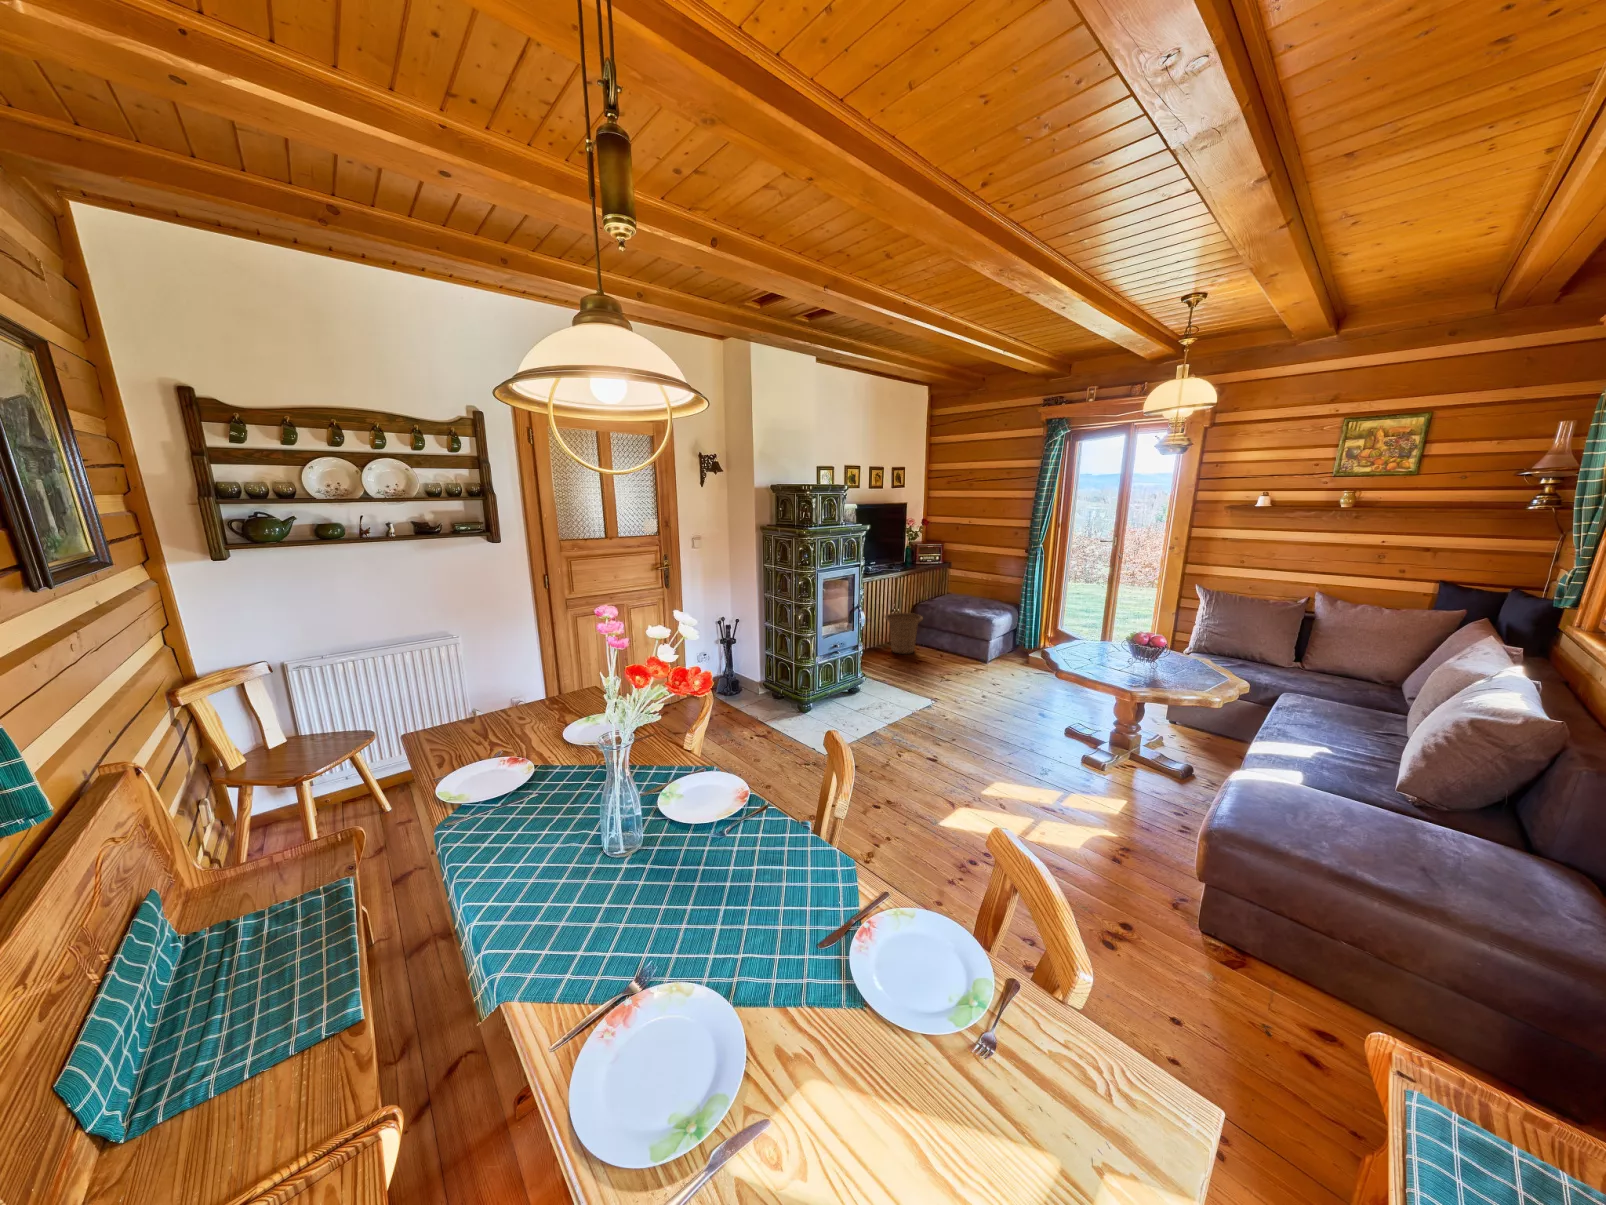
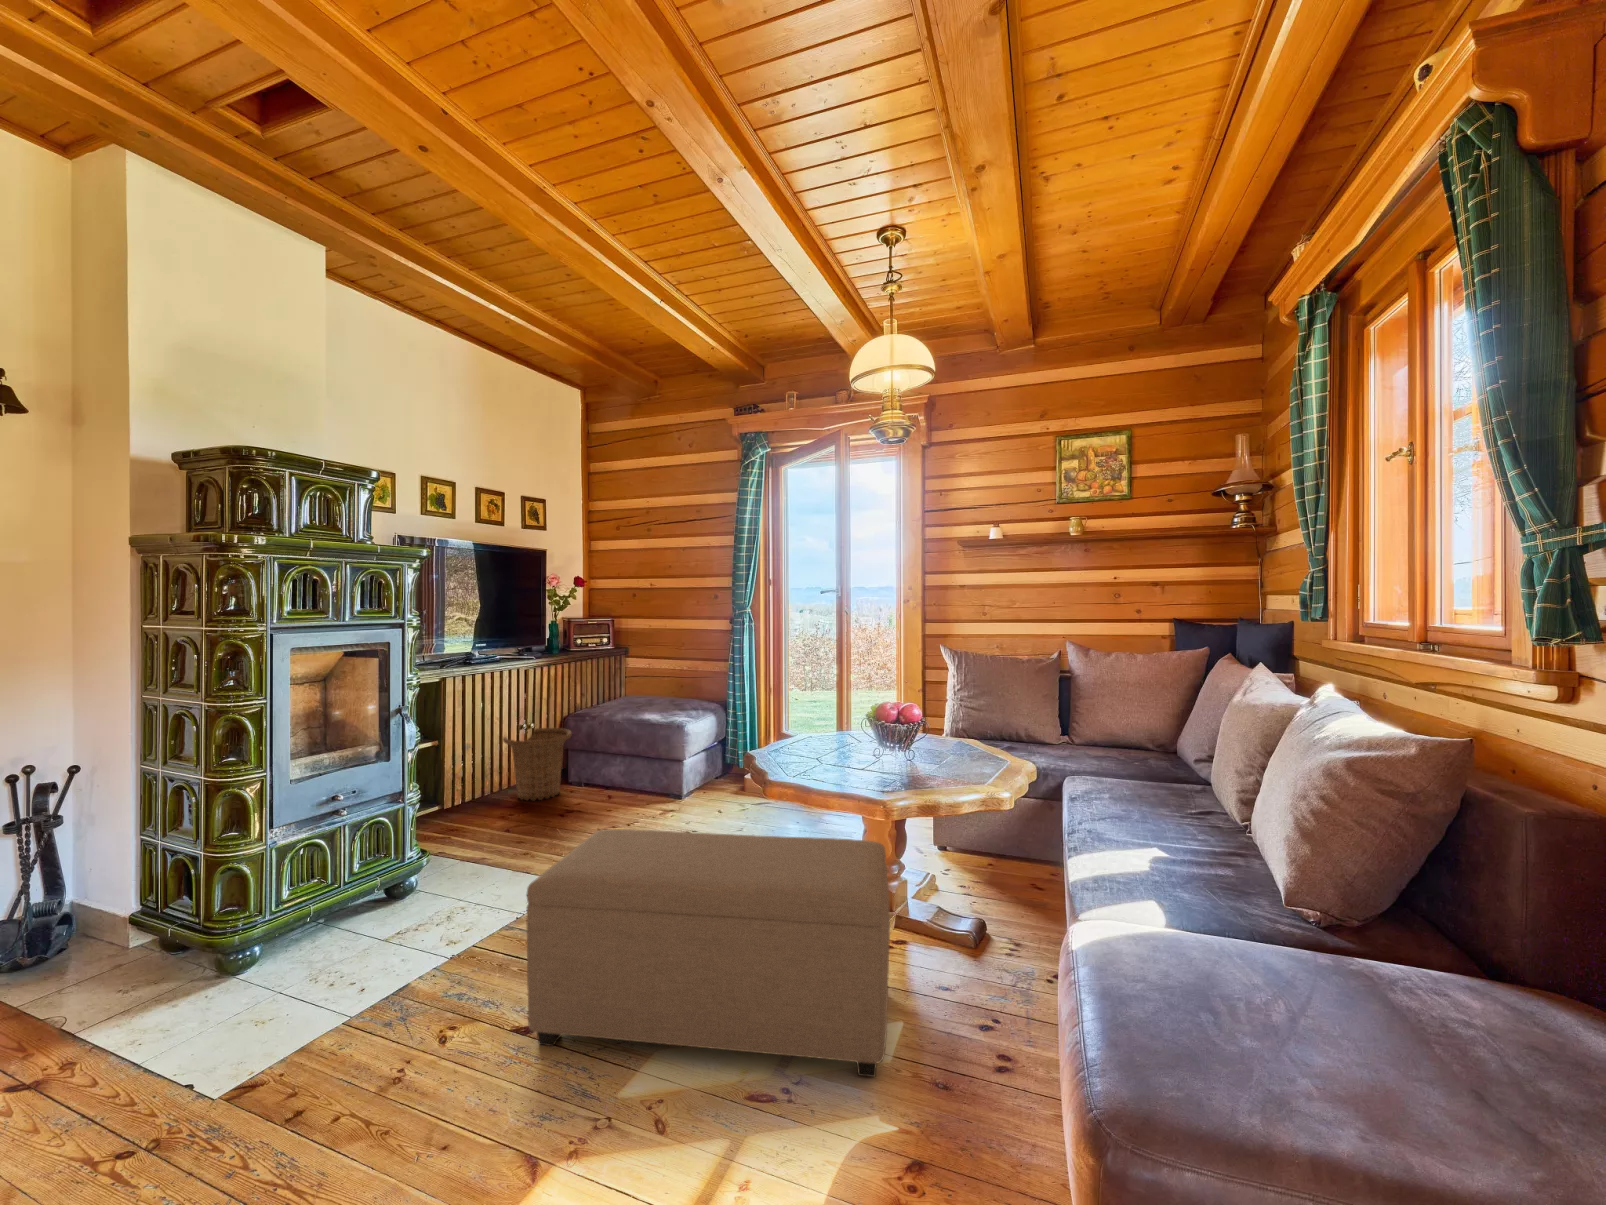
ottoman: none [936,680,1129,817] -> present [527,829,890,1077]

